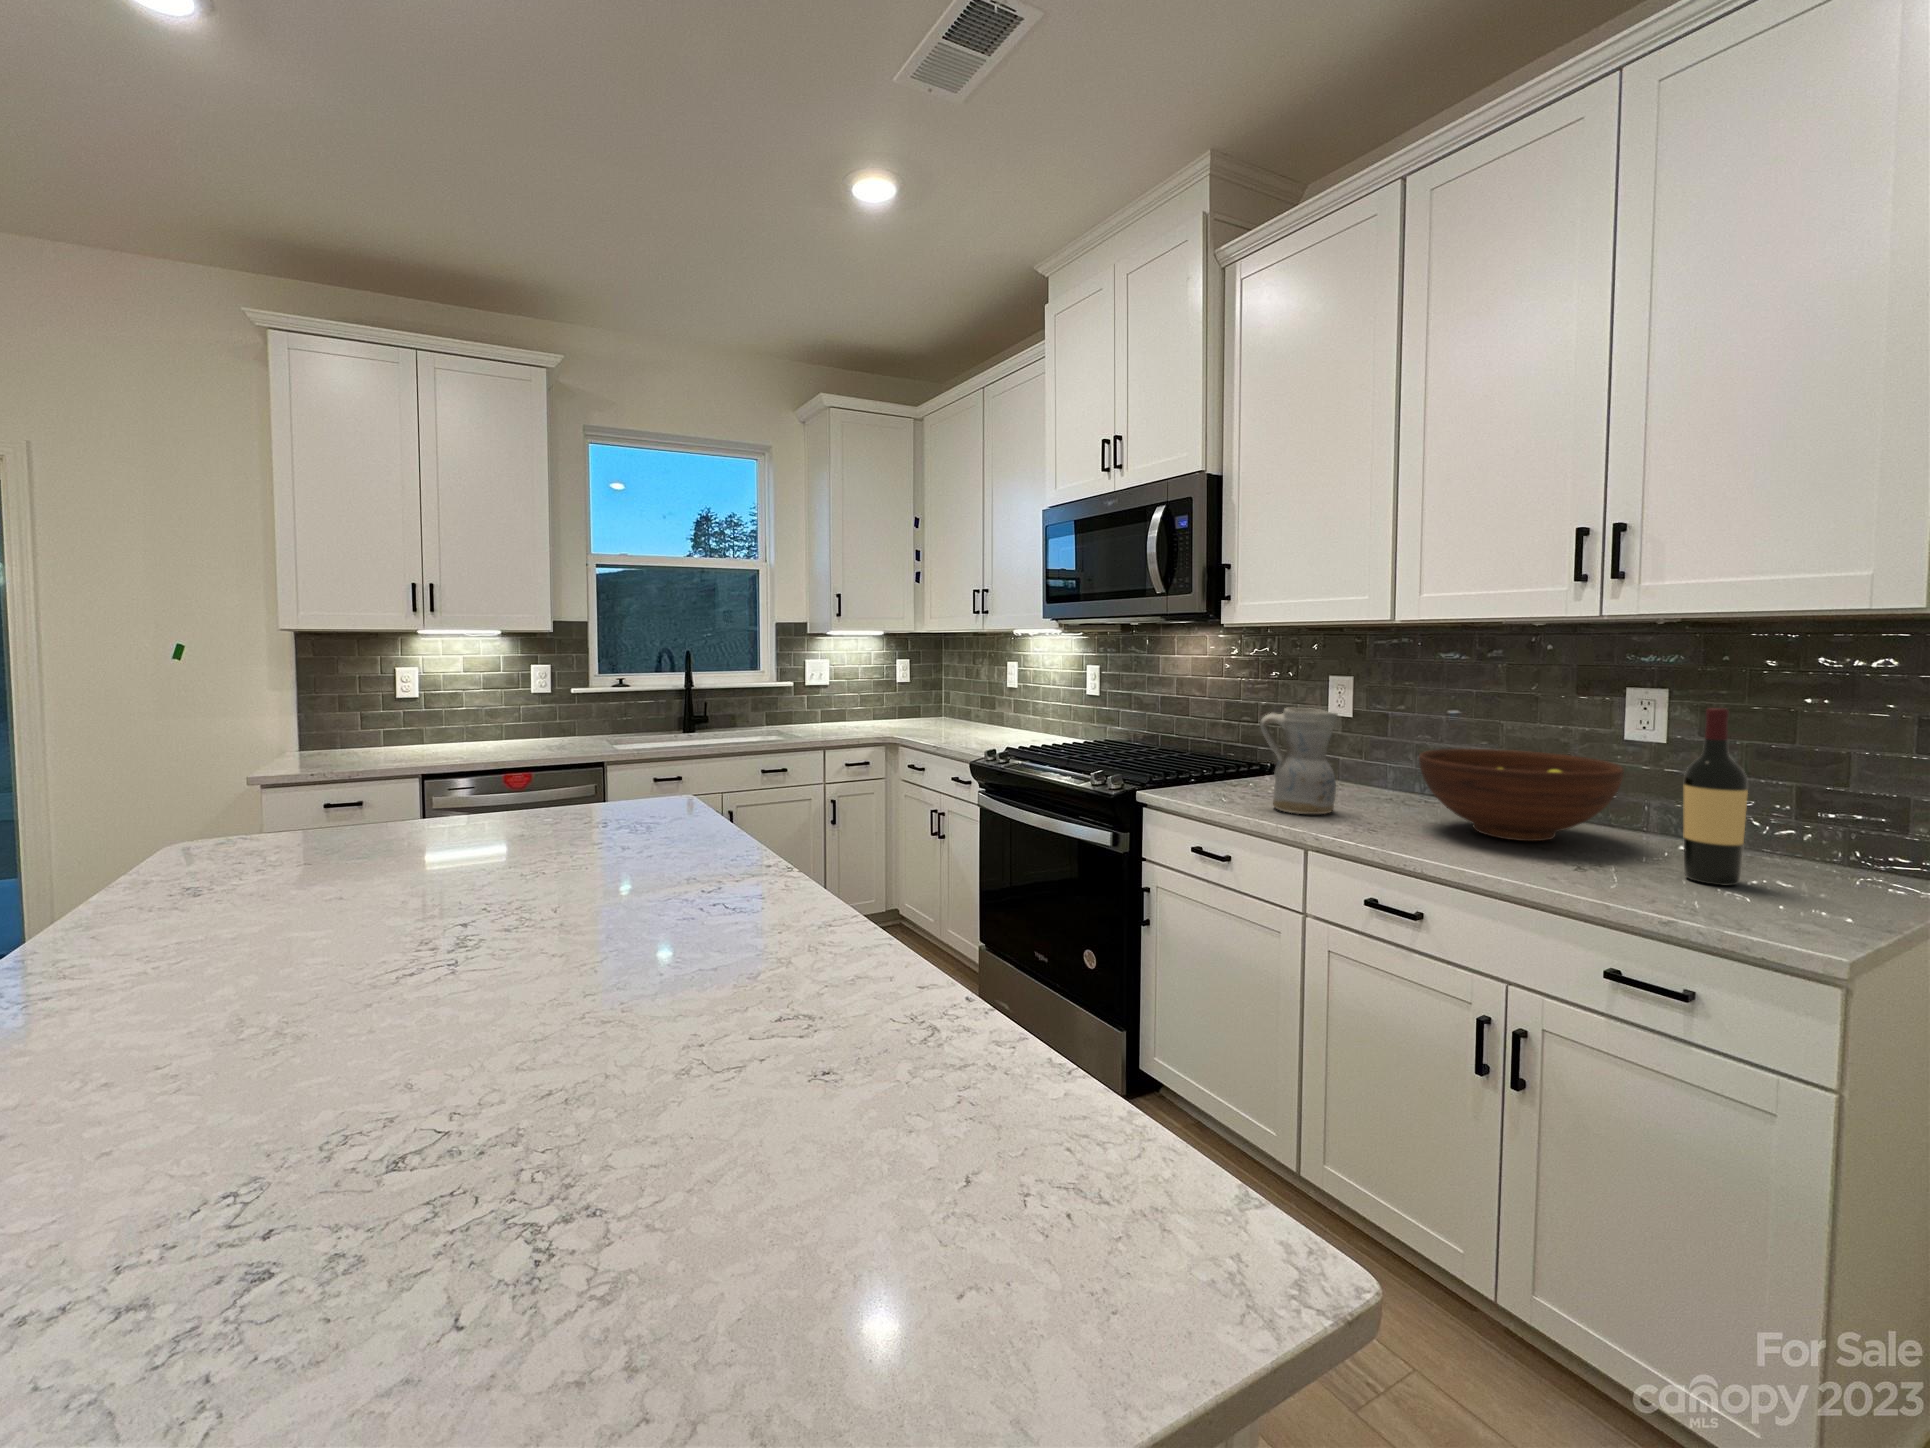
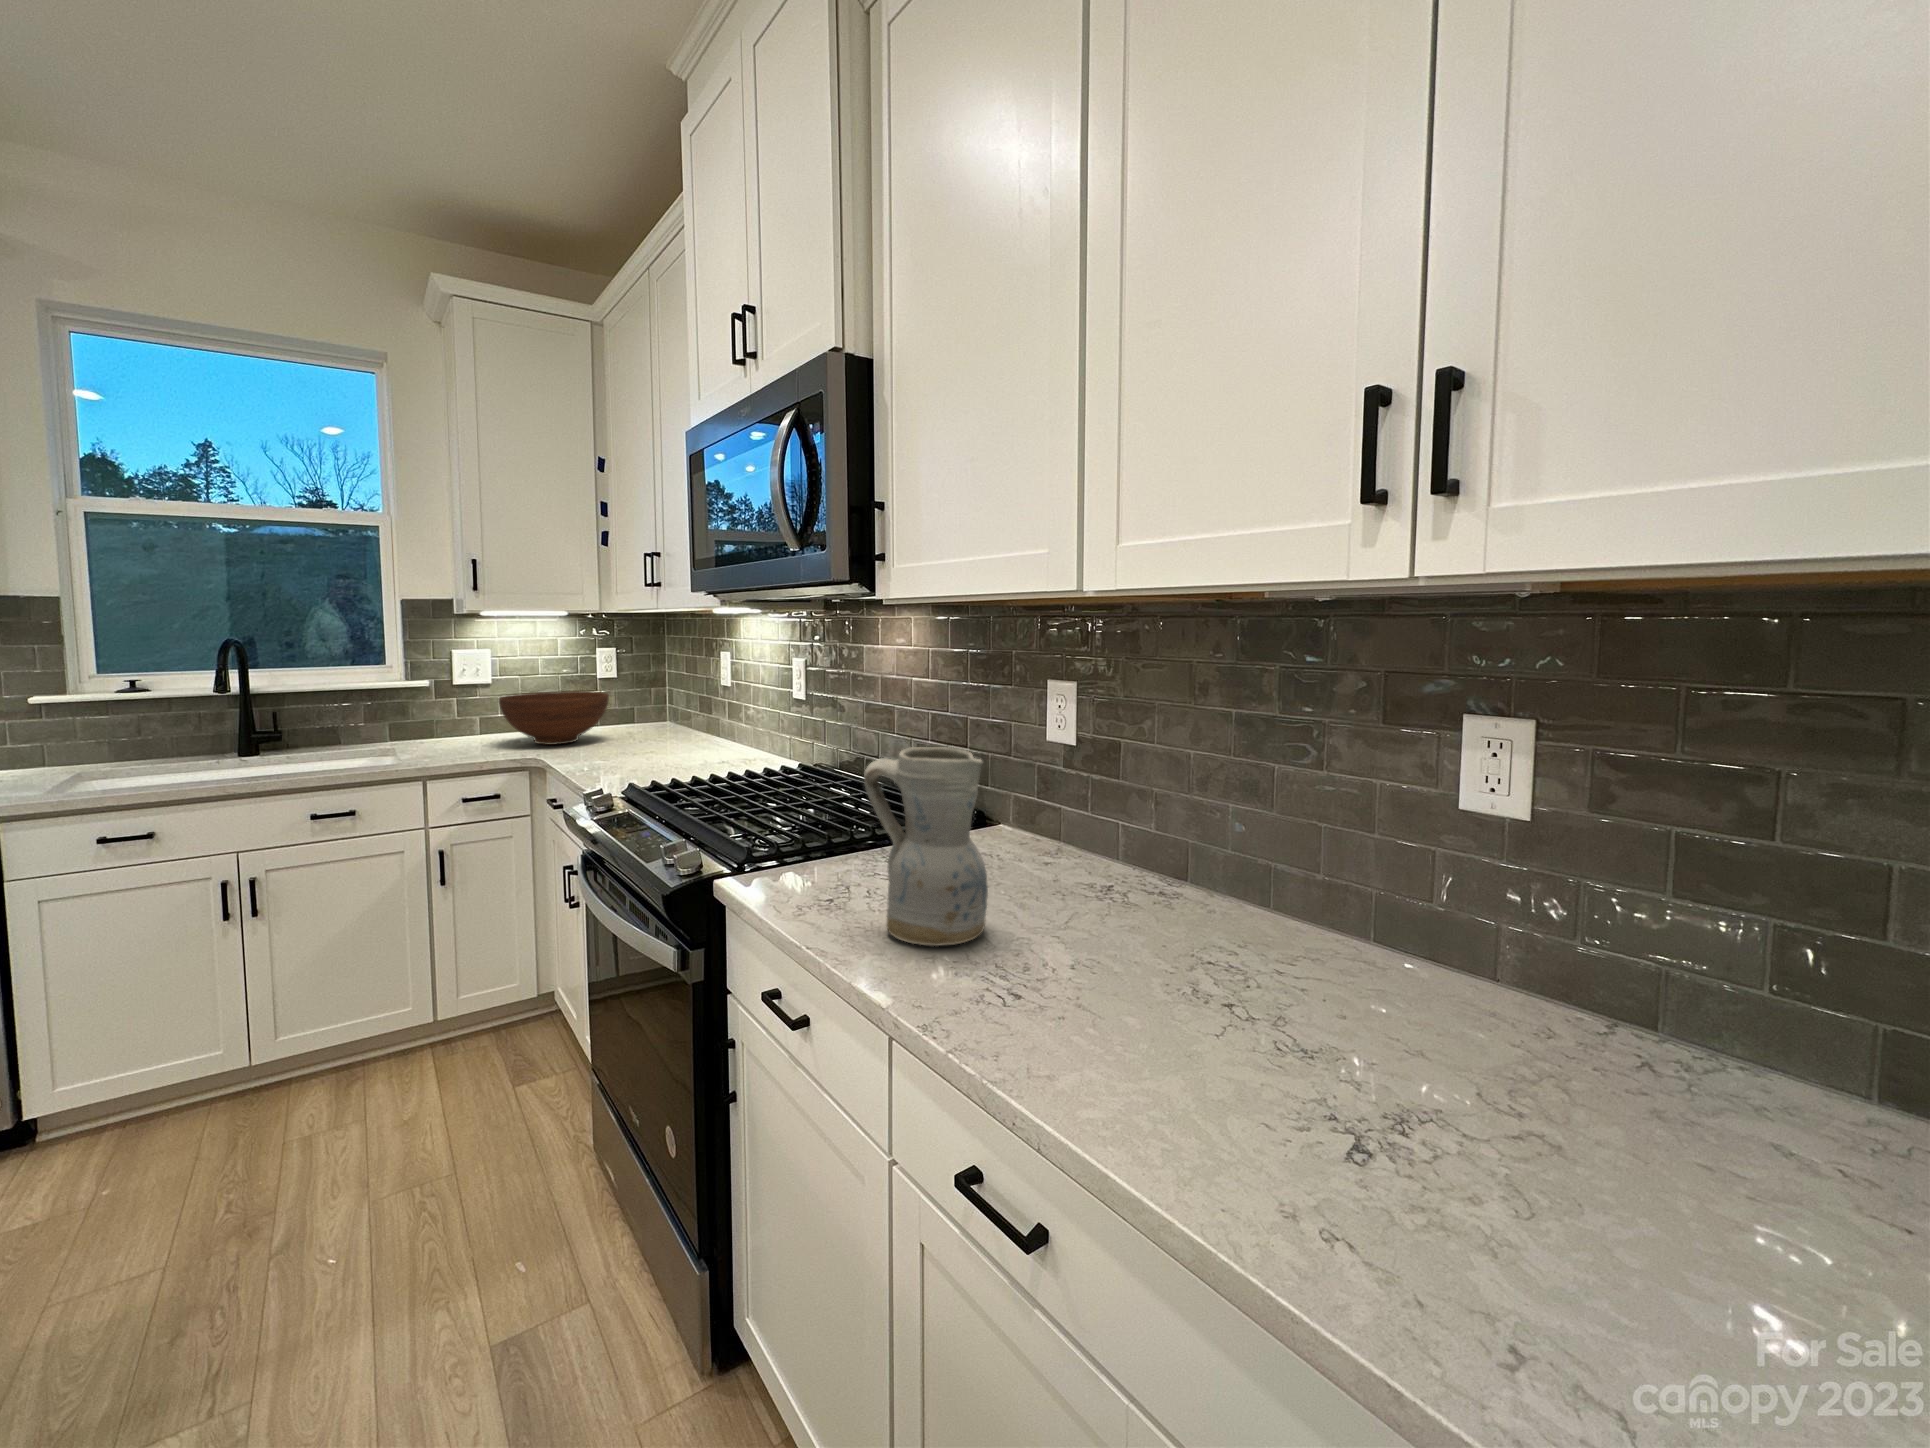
wine bottle: present [1683,708,1748,885] -> none [1563,793,1708,1226]
fruit bowl: present [1419,749,1624,841] -> present [499,691,609,745]

